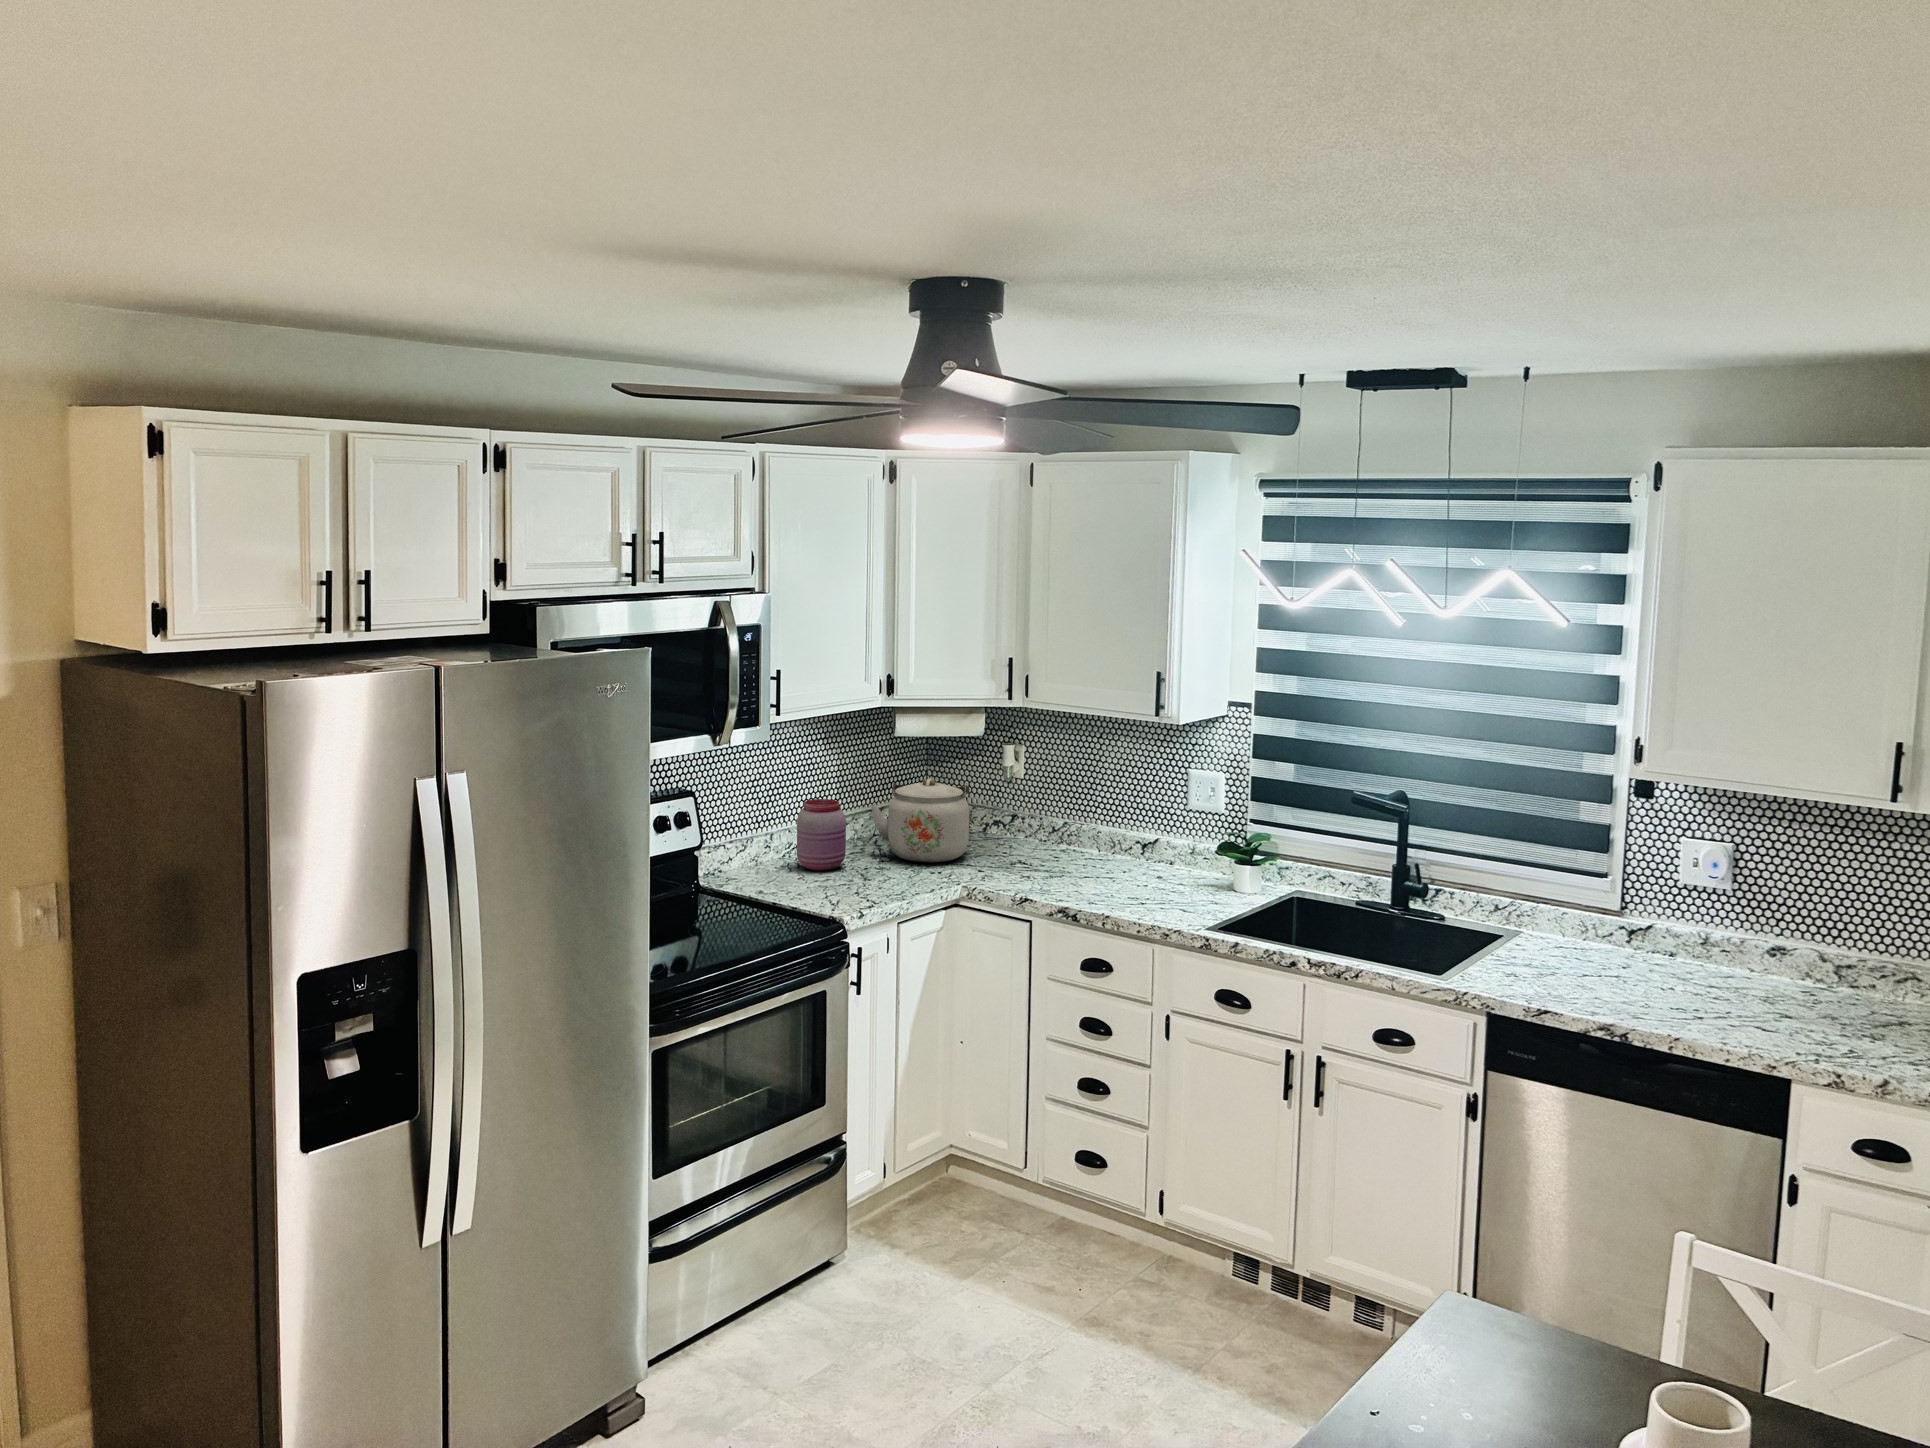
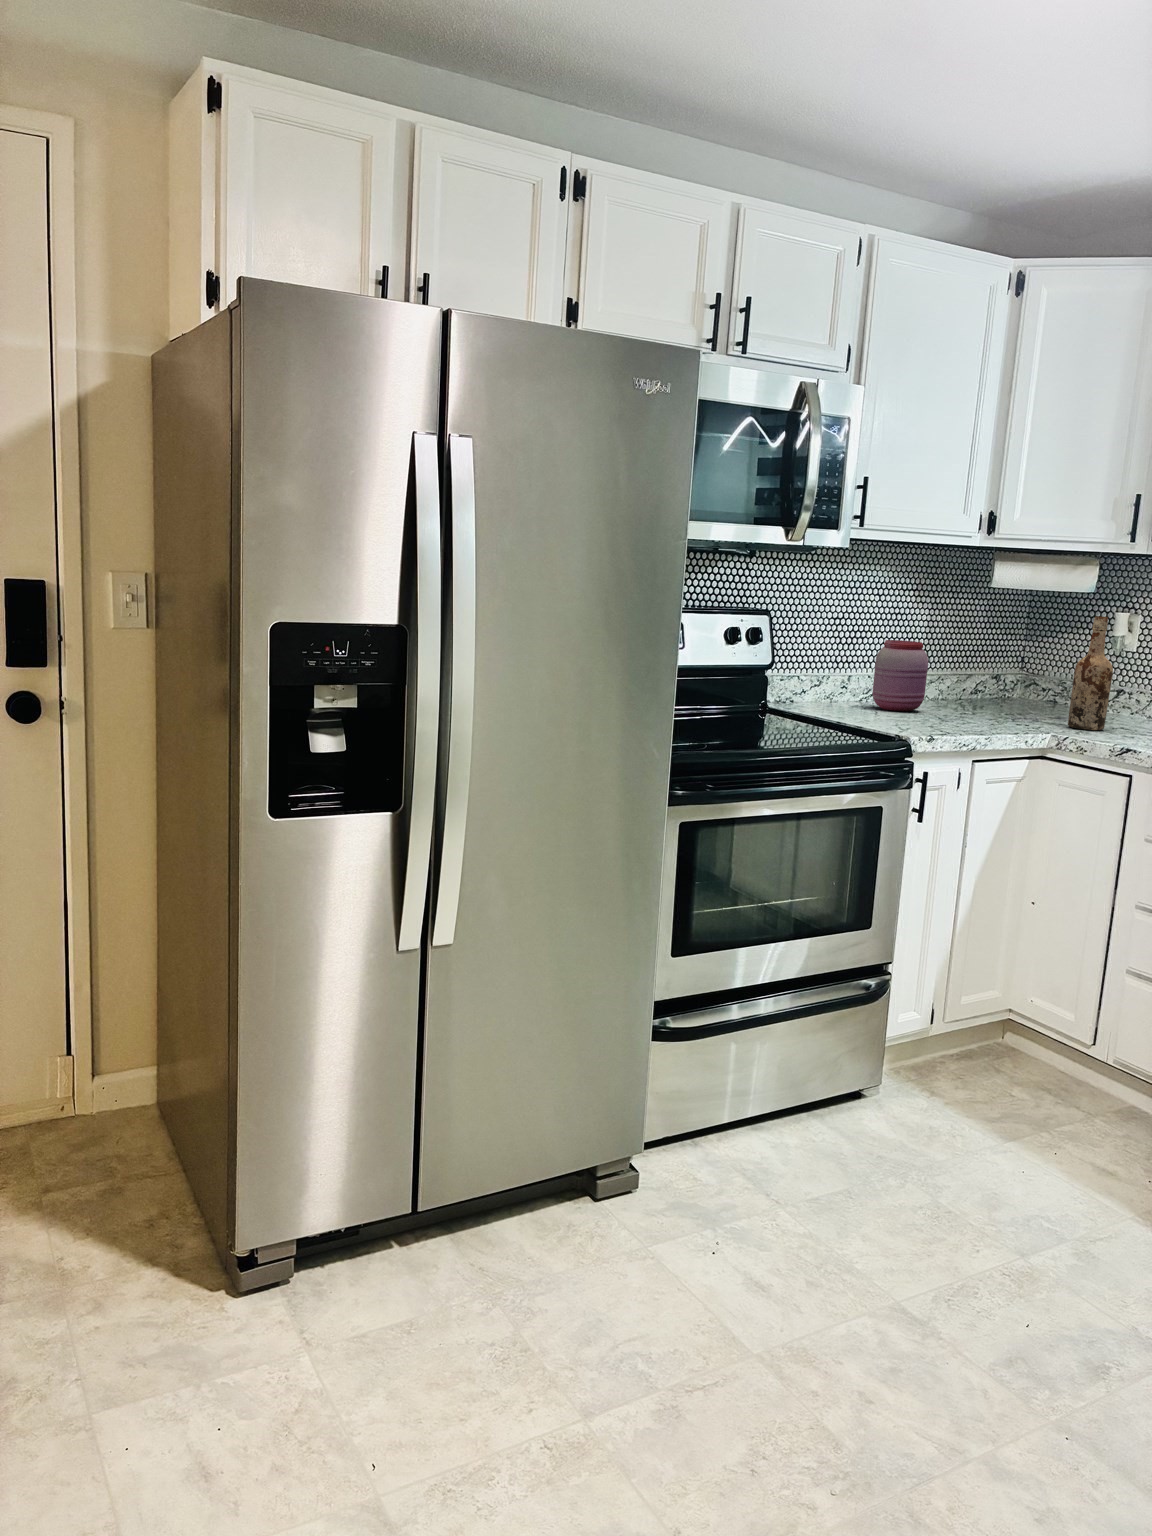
wine bottle: none [974,772,1006,876] -> present [1068,616,1113,730]
kettle: present [870,778,969,862] -> none [957,631,1071,718]

